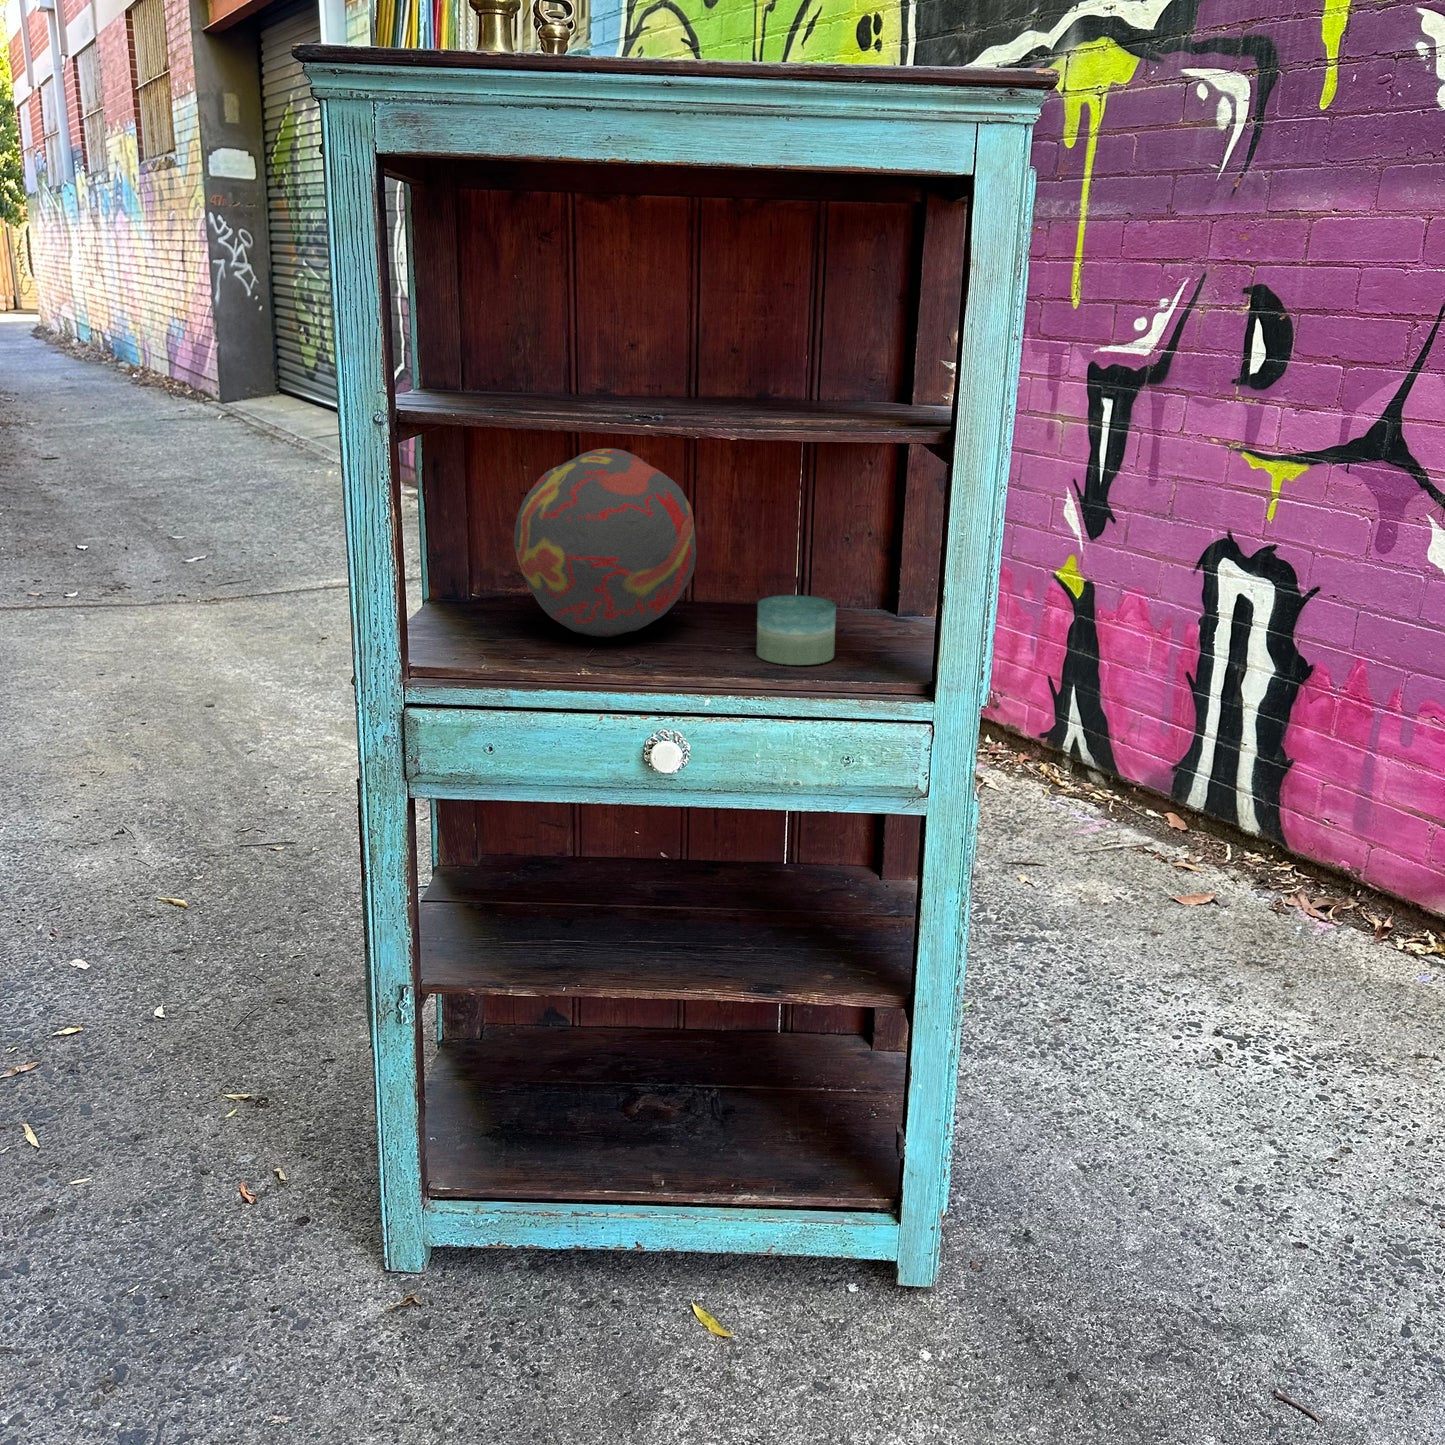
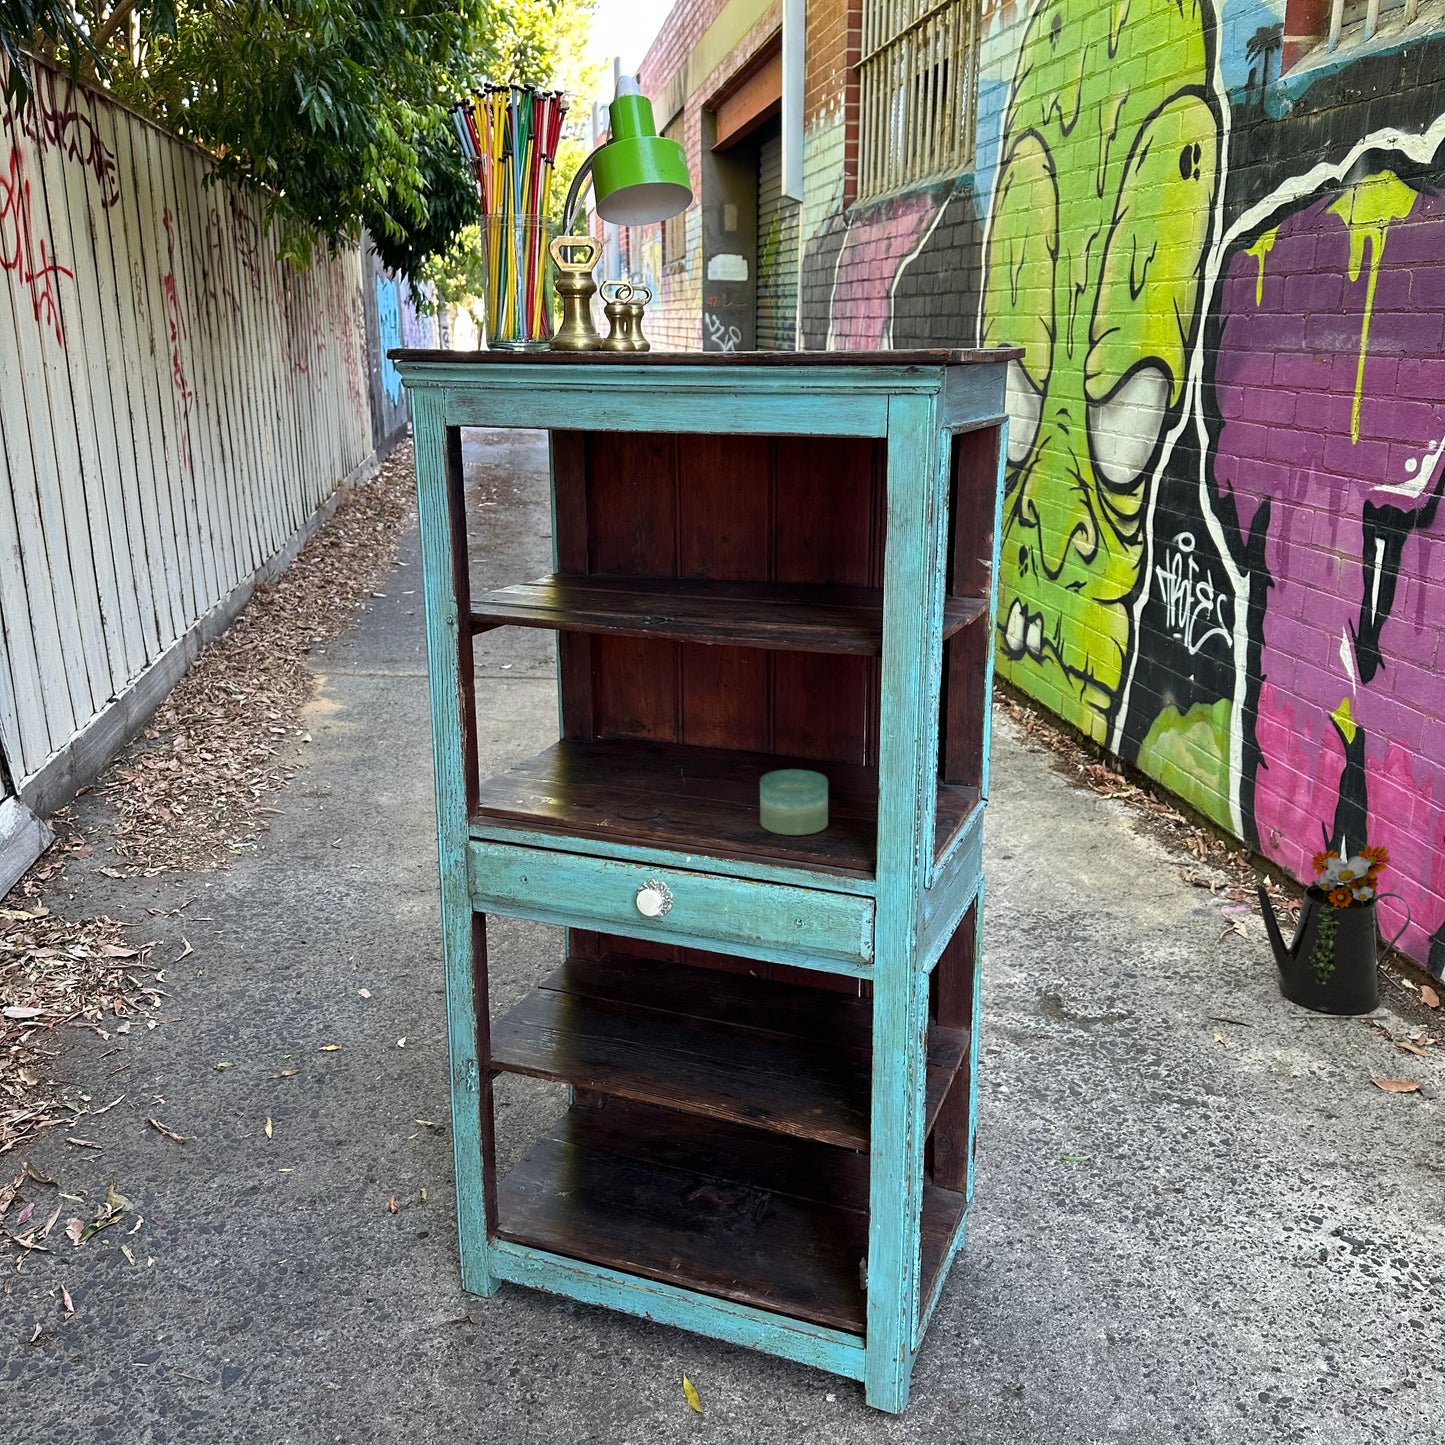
decorative orb: present [514,449,696,637] -> none [583,634,737,791]
watering can: none [1033,679,1163,846] -> present [1257,845,1410,1014]

